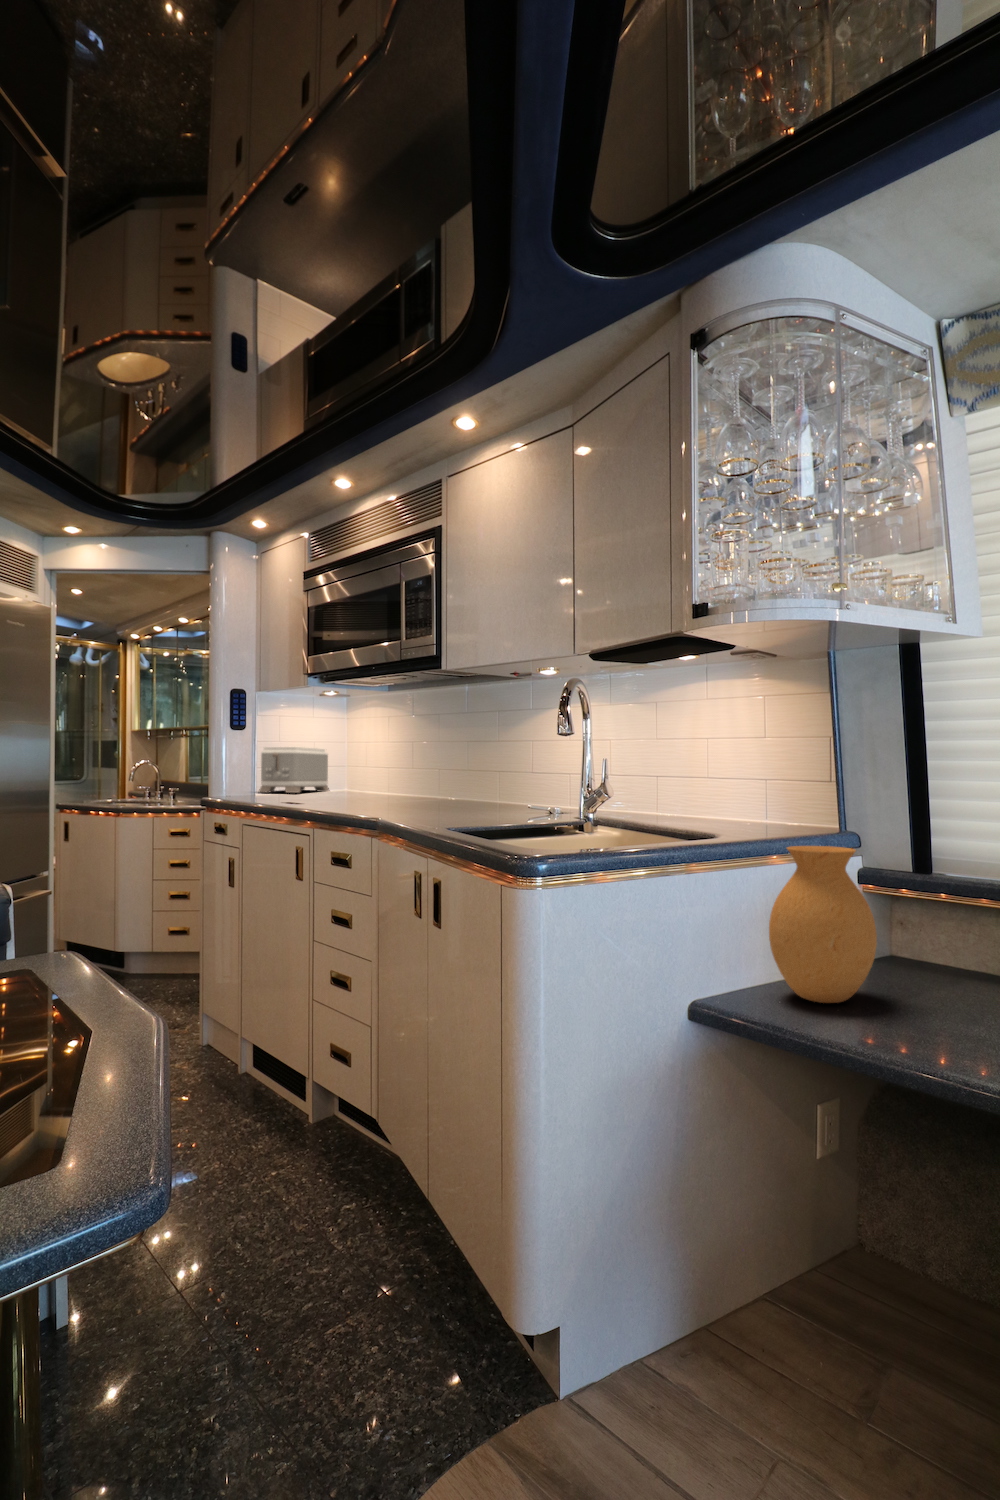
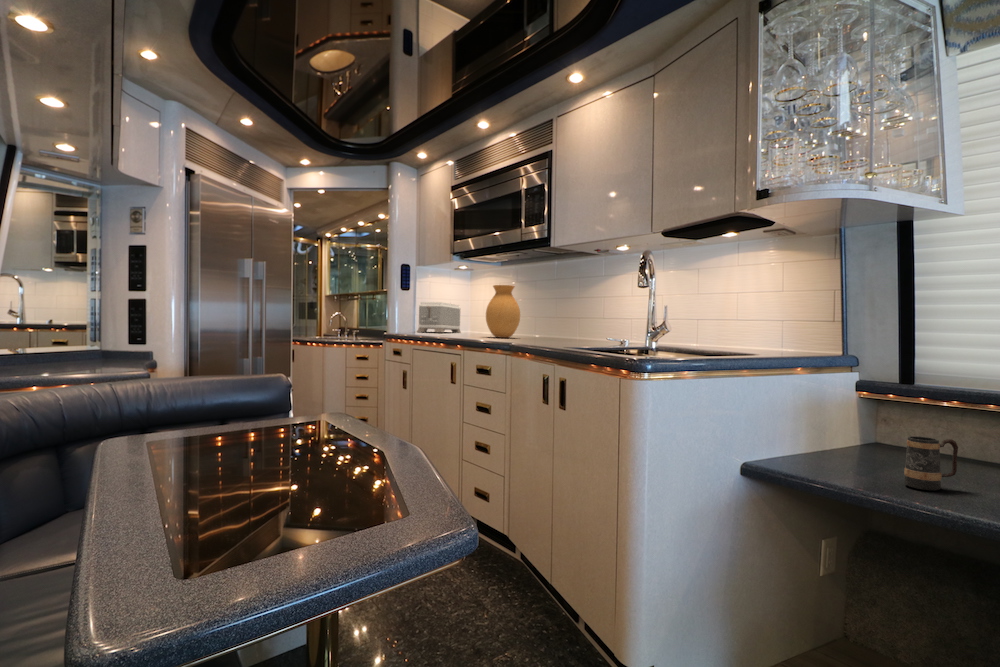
vase: present [769,846,877,1003] -> present [486,285,520,338]
mug: none [891,964,958,1044] -> present [904,436,958,490]

